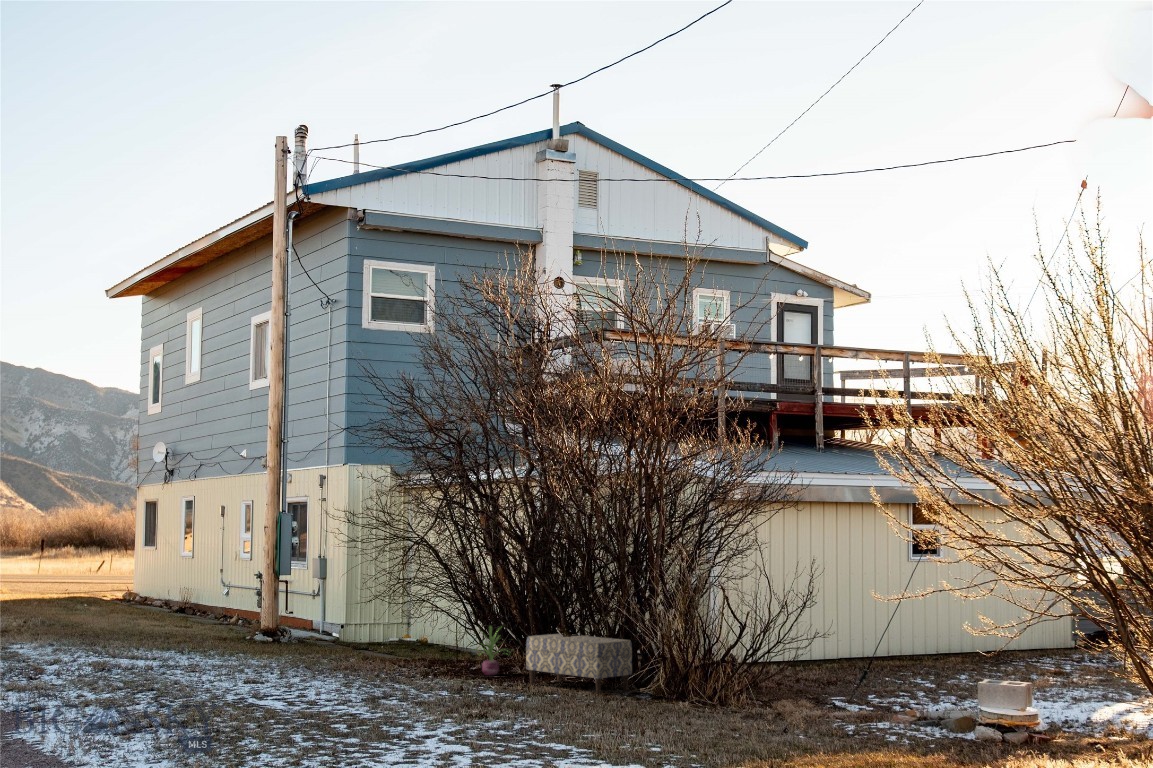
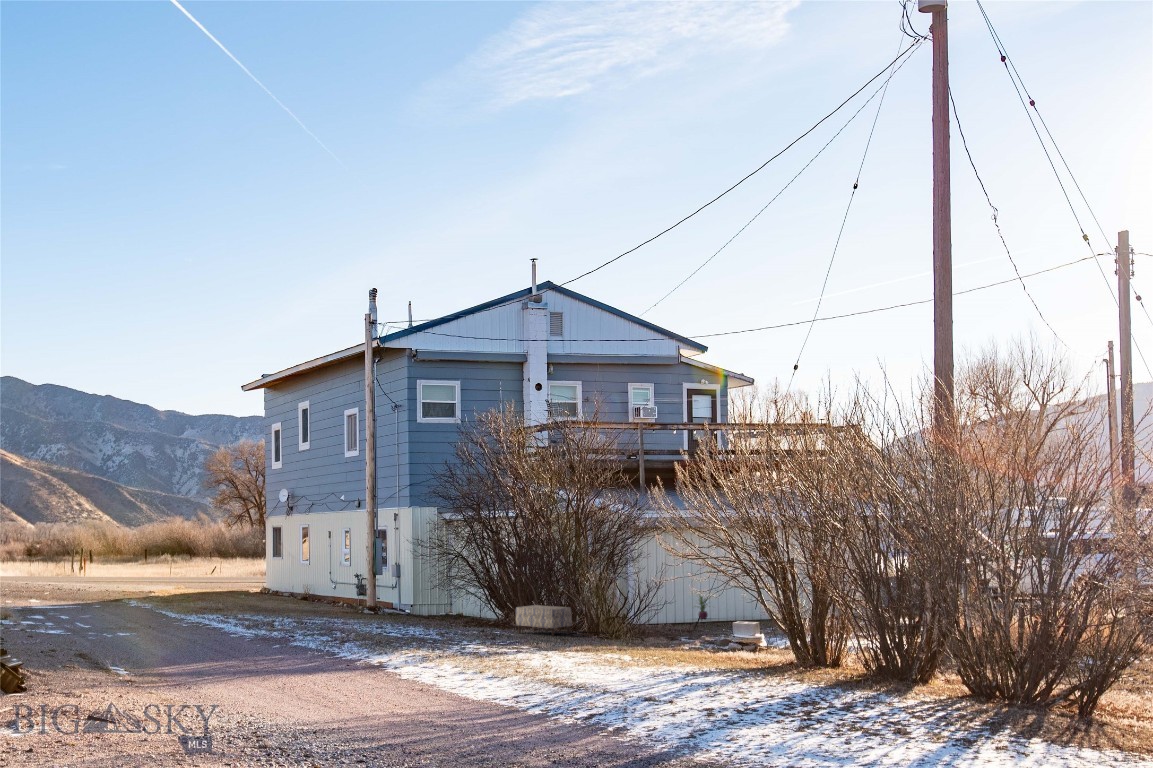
decorative plant: present [482,626,499,675] -> present [699,595,707,619]

